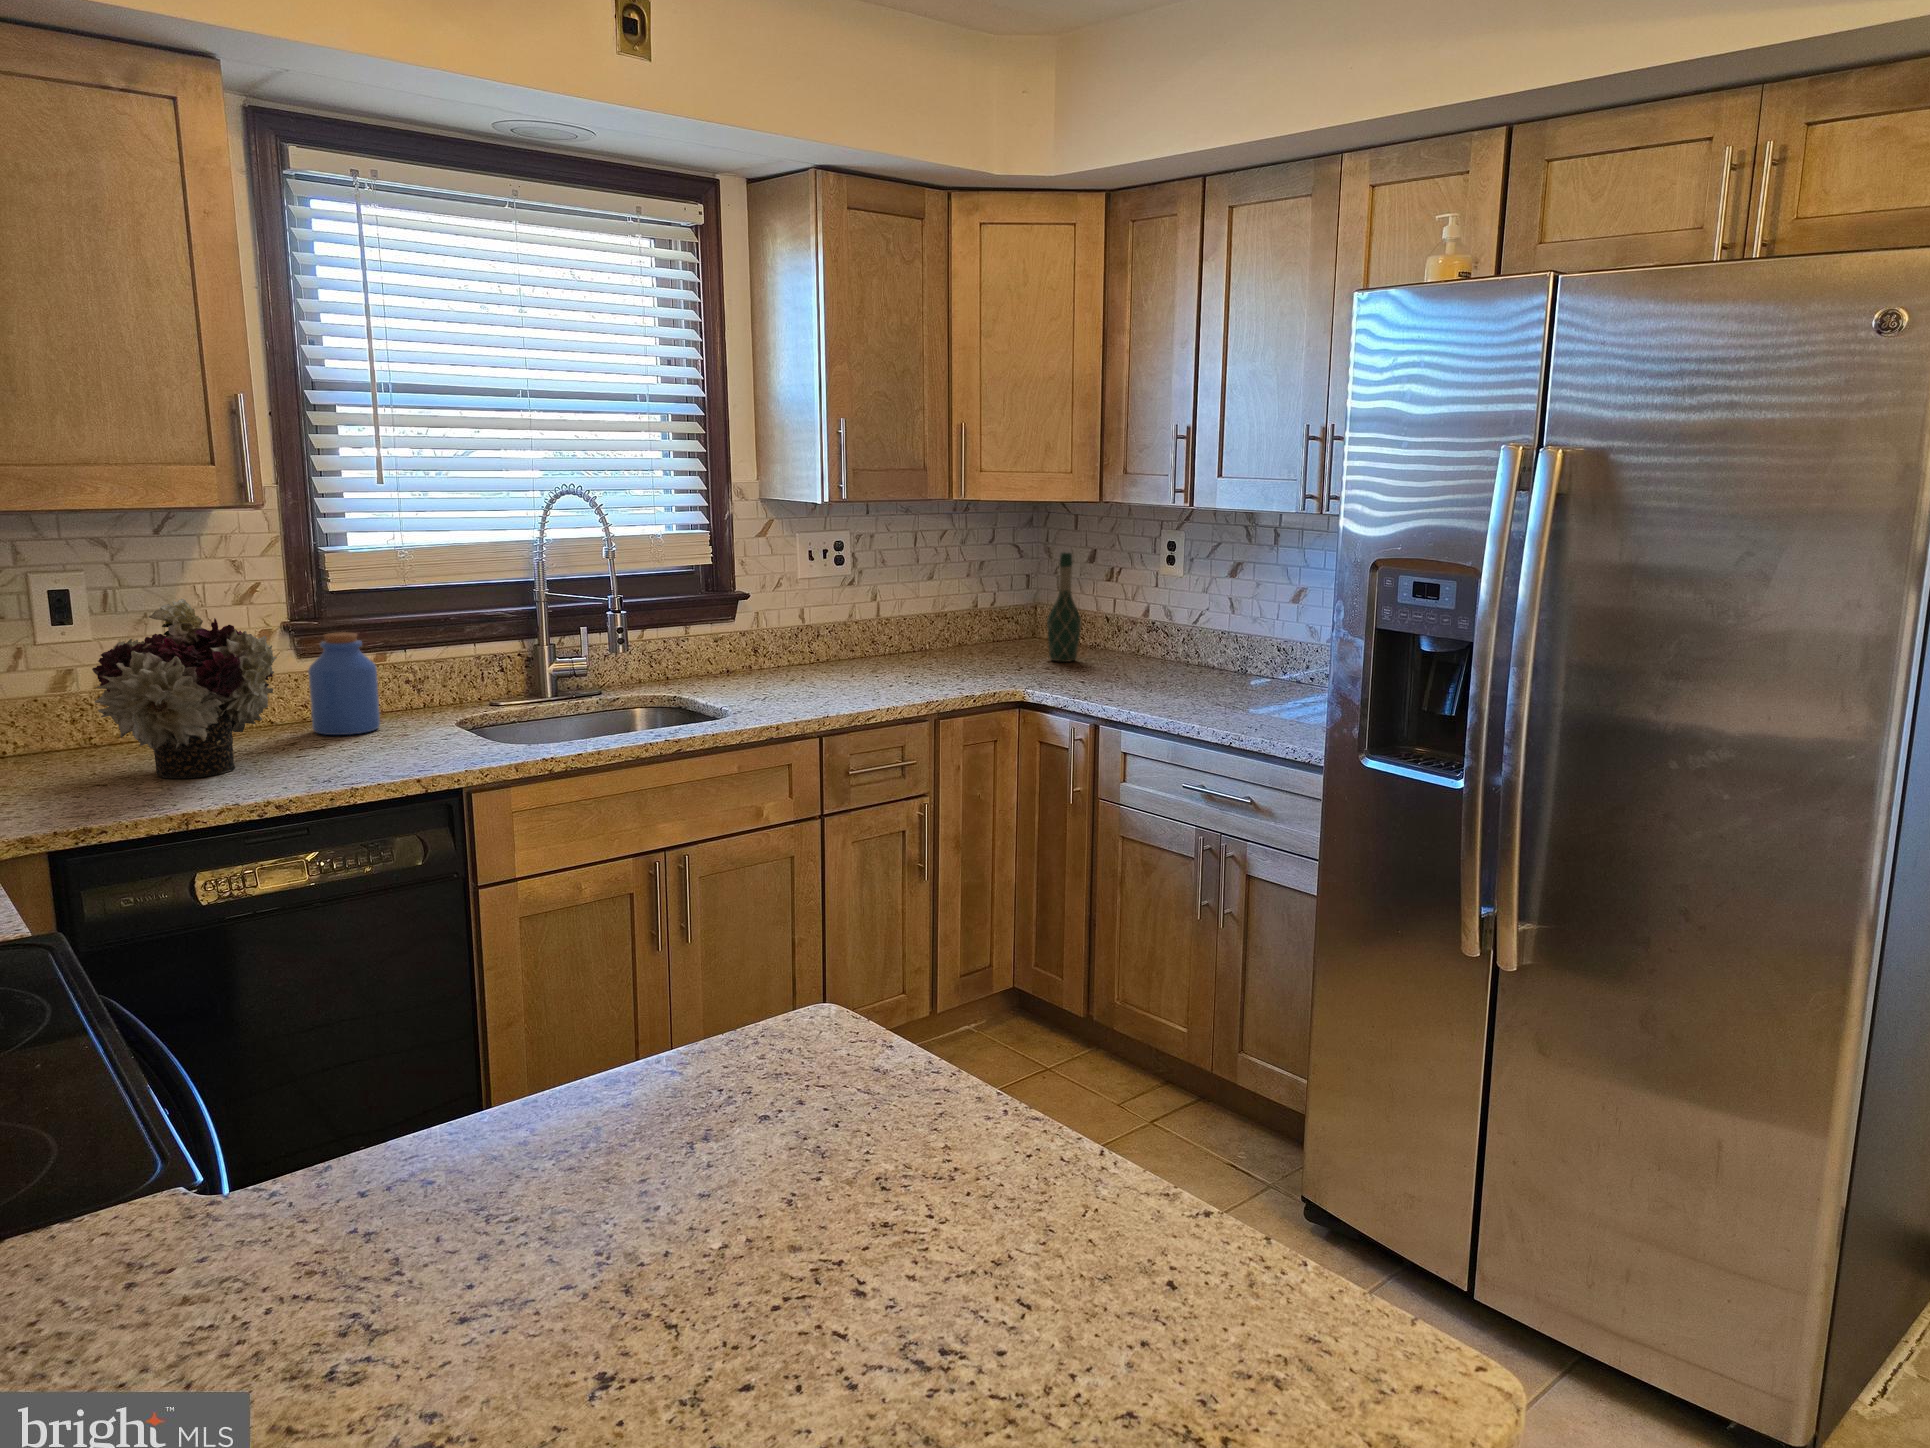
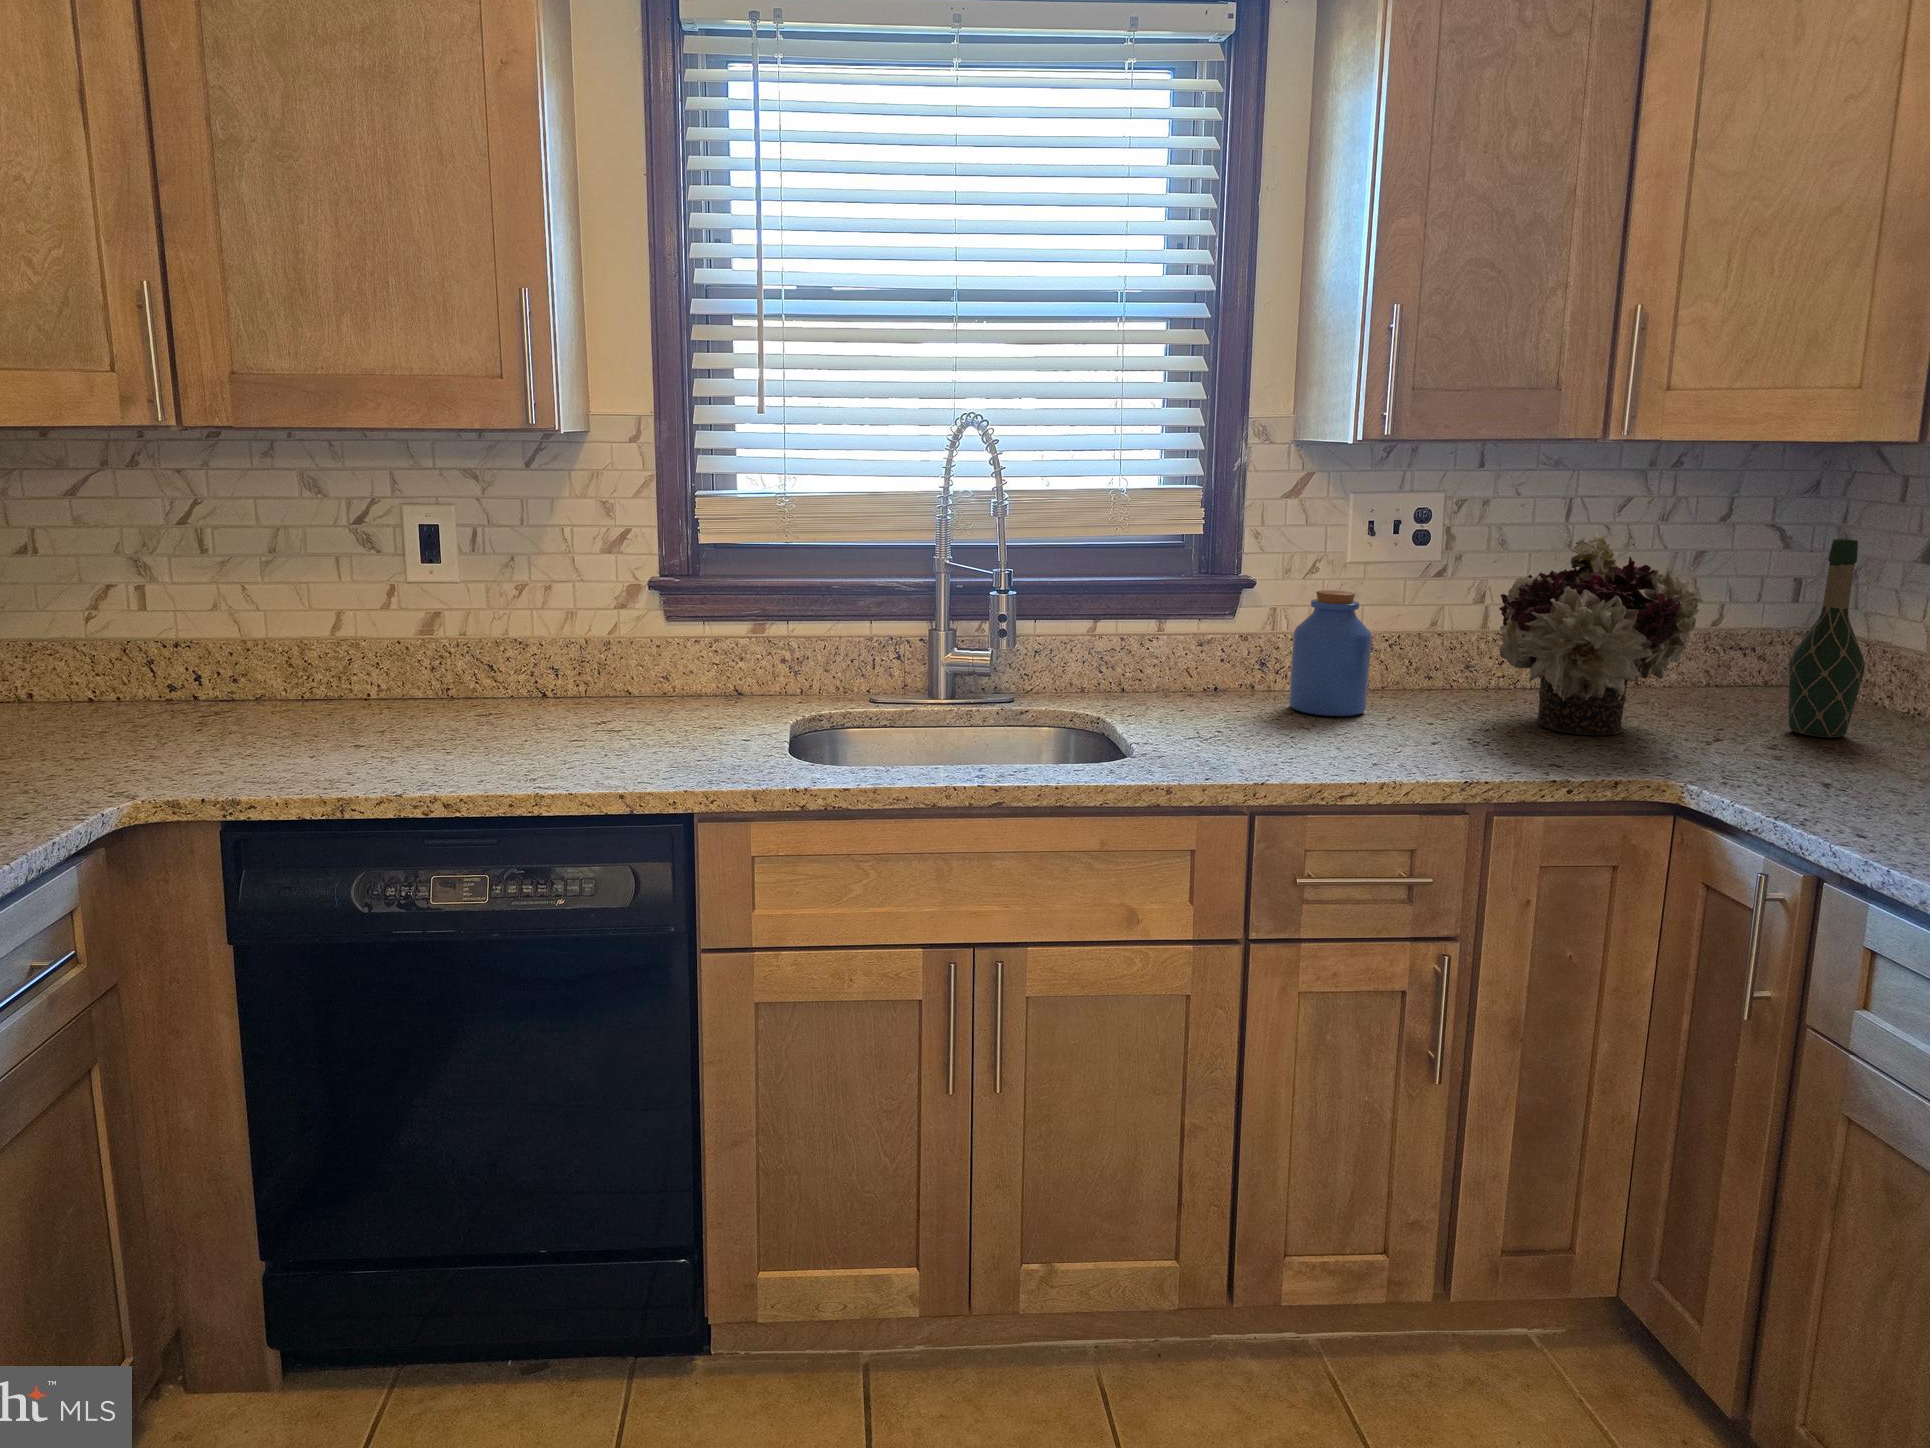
flower arrangement: present [92,599,277,778] -> present [1499,533,1701,735]
jar: present [308,632,380,735] -> present [1289,590,1372,716]

